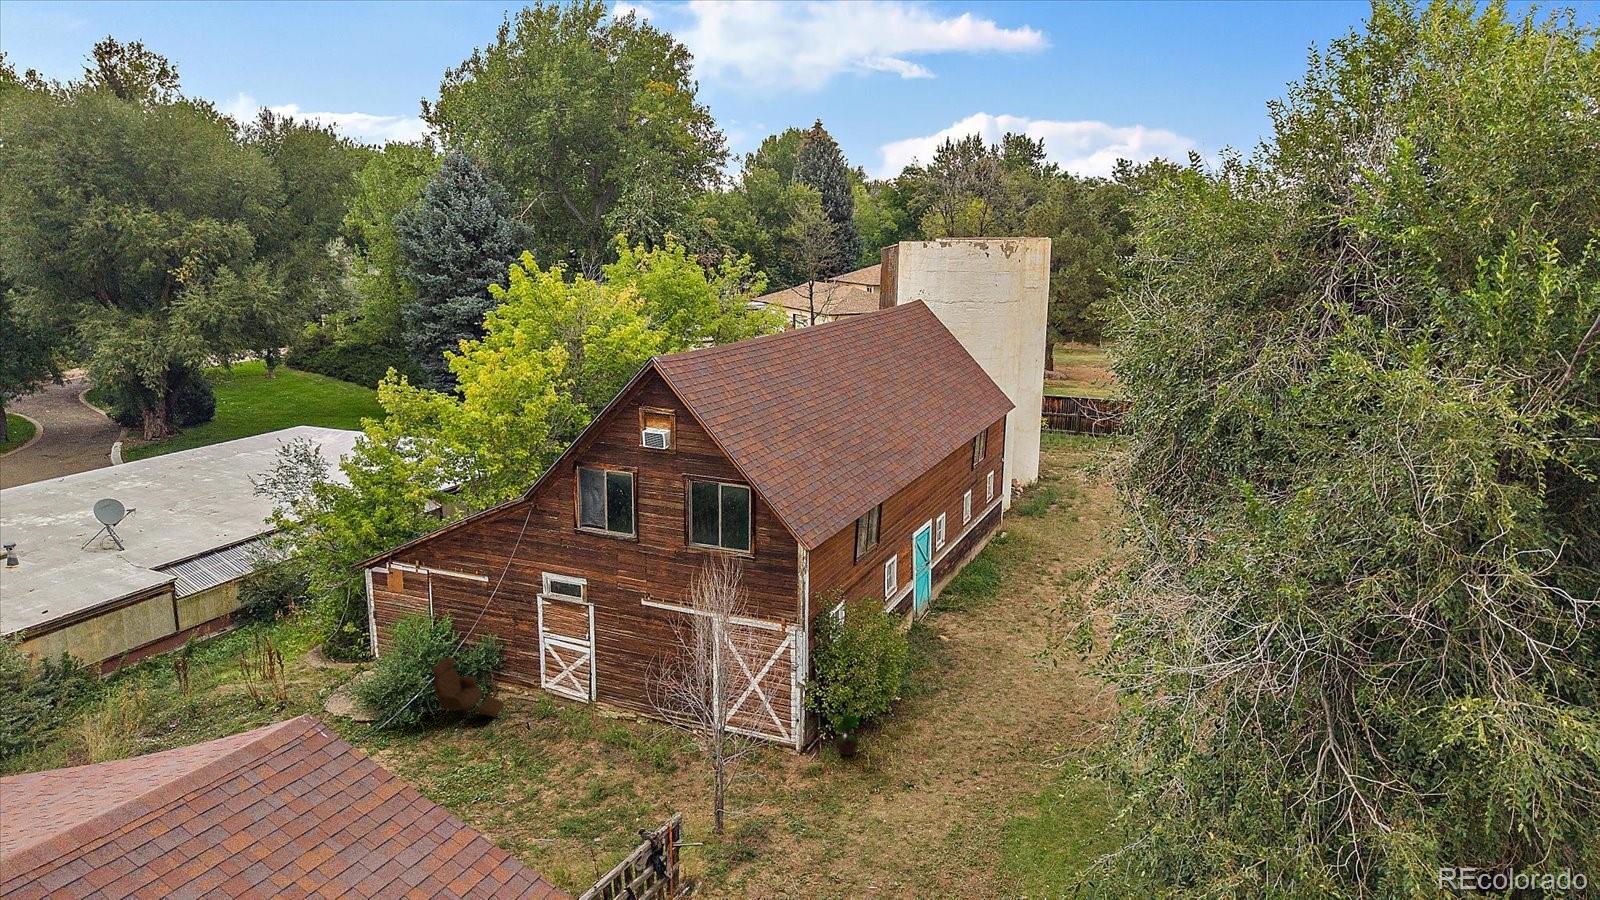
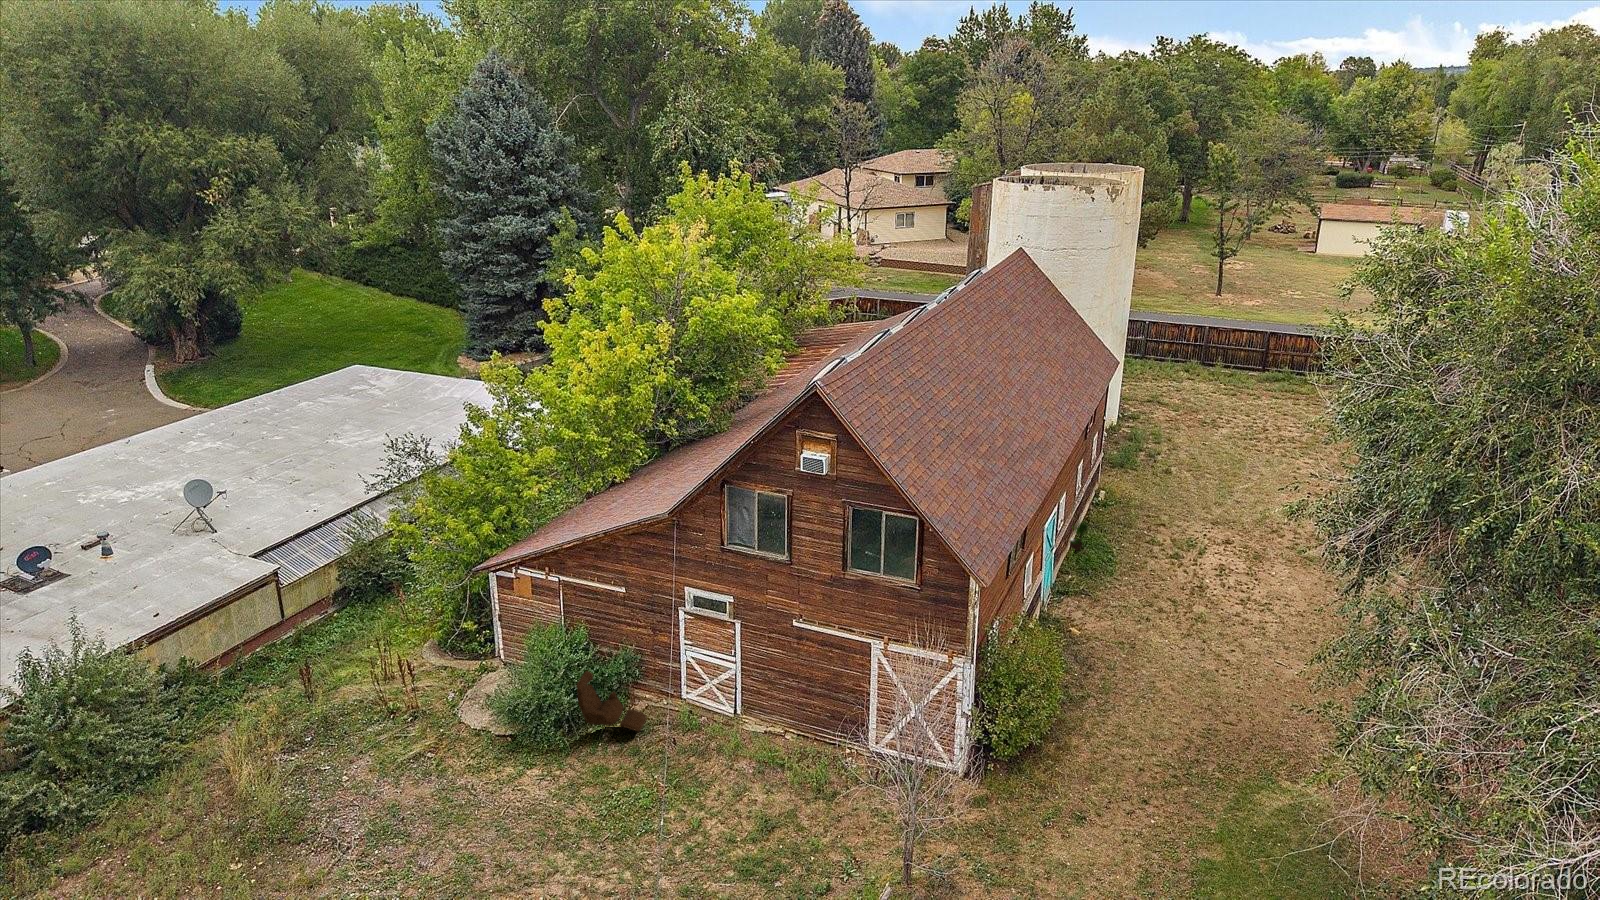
potted tree: present [836,713,858,755] -> present [1070,522,1088,551]

